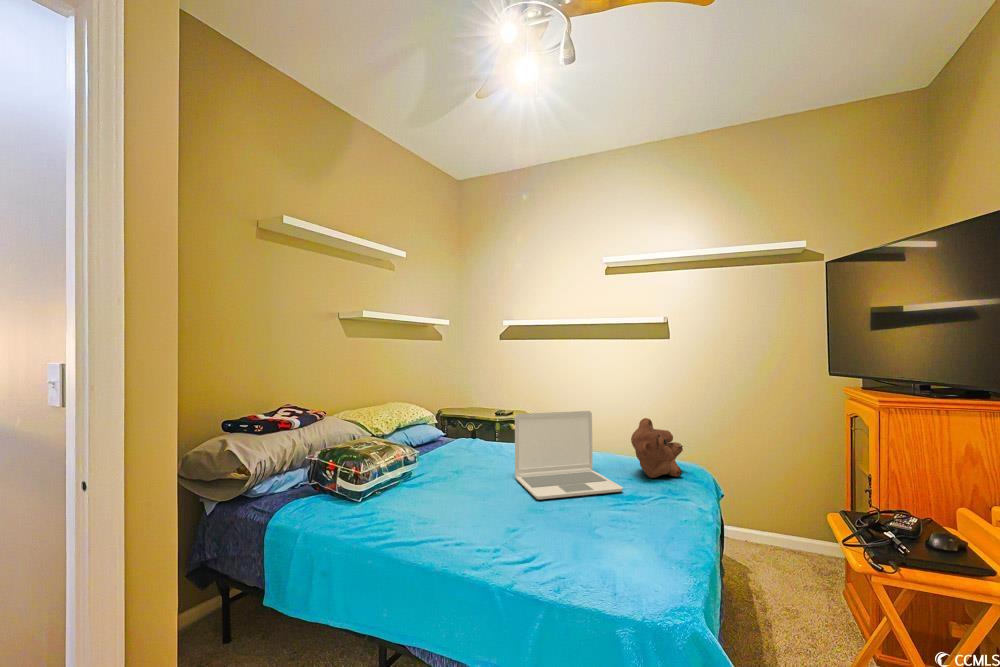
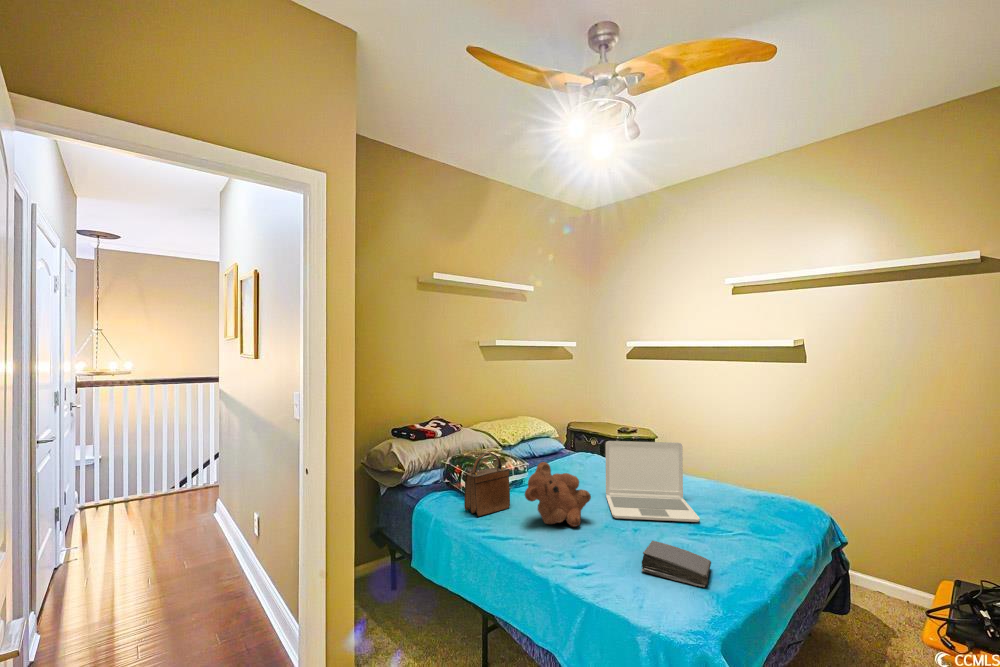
teddy bear: present [631,418,683,478] -> present [525,462,591,527]
handbag: none [348,436,409,523] -> present [464,453,510,517]
book: none [599,517,681,560] -> present [642,541,711,587]

